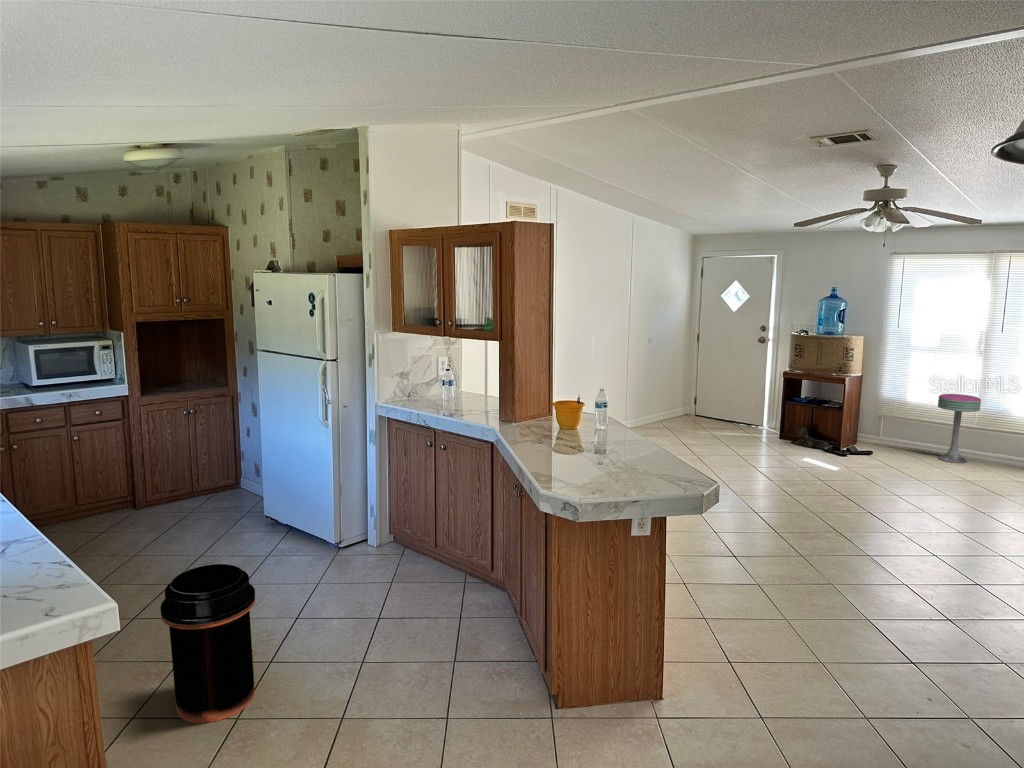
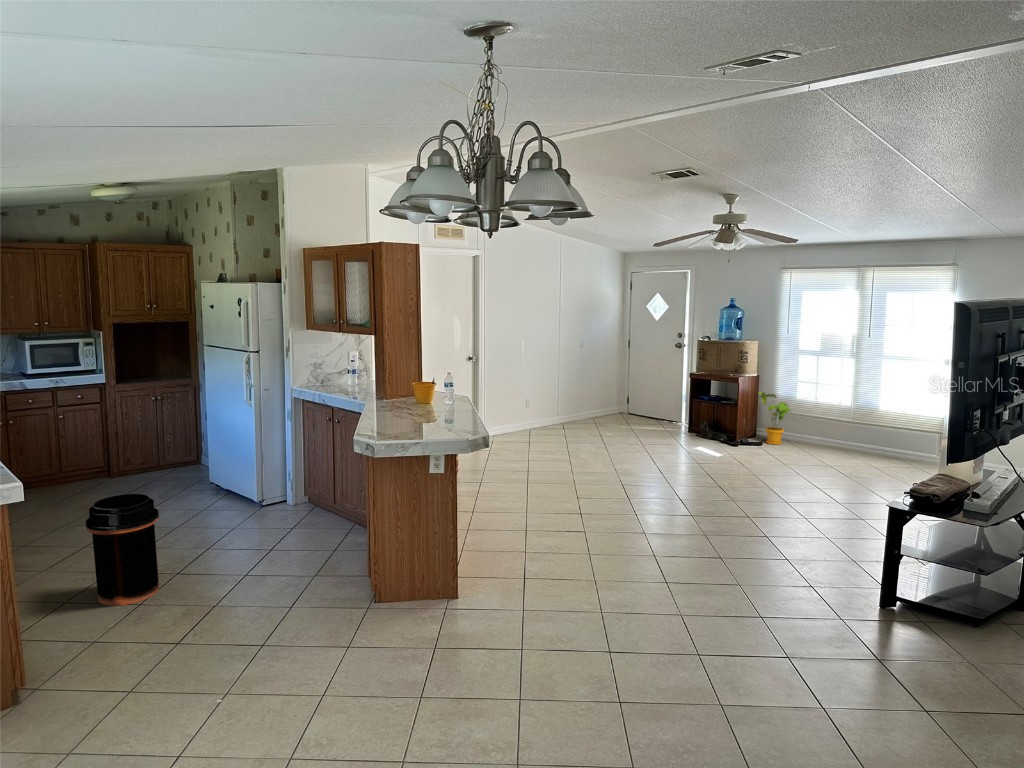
house plant: none [868,393,908,454] -> present [759,392,790,445]
bar stool: present [938,394,981,463] -> none [816,392,851,452]

